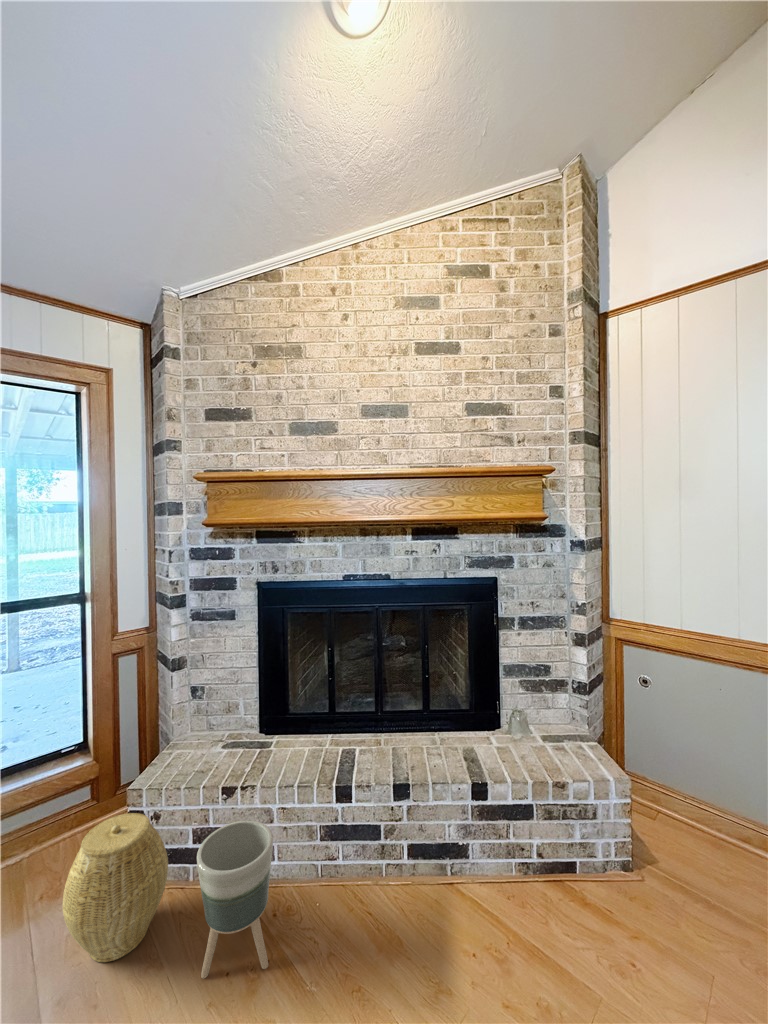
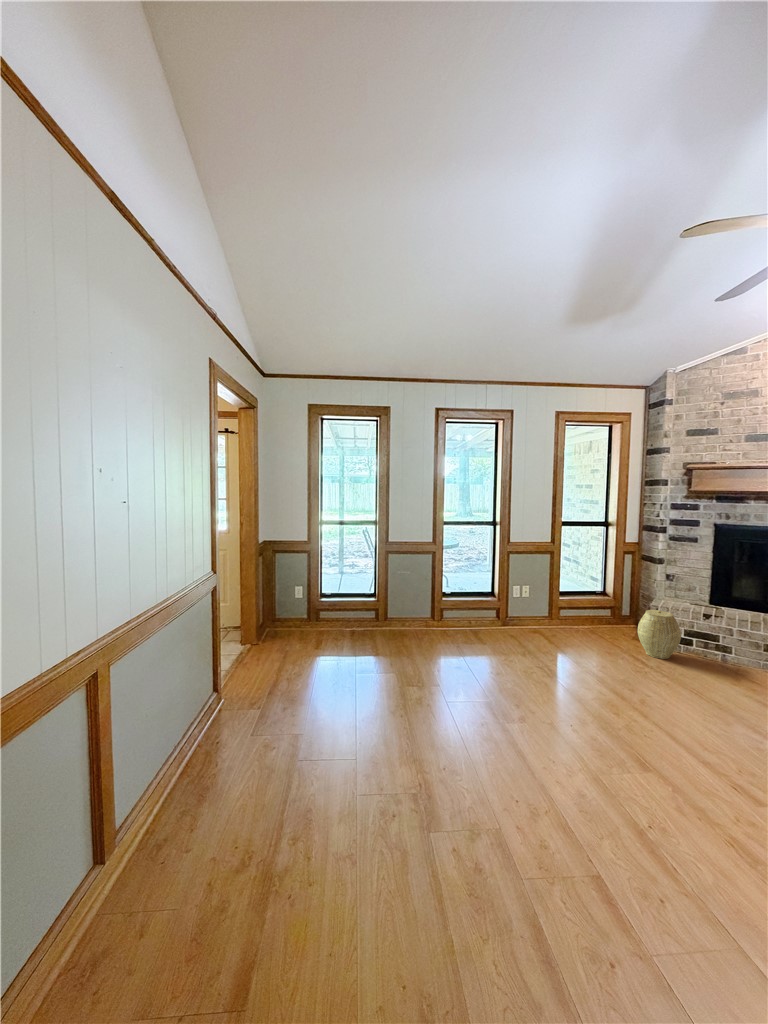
planter: present [197,820,273,979] -> none [705,622,745,678]

